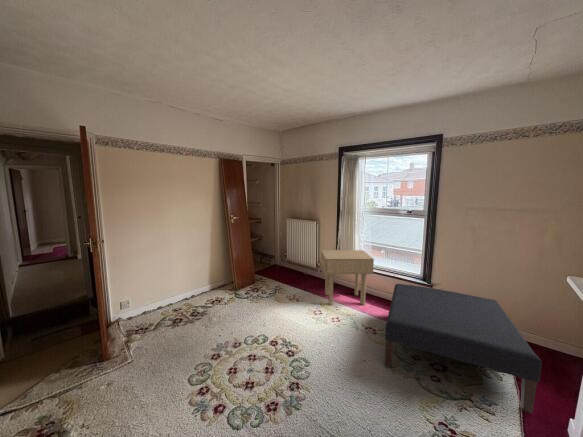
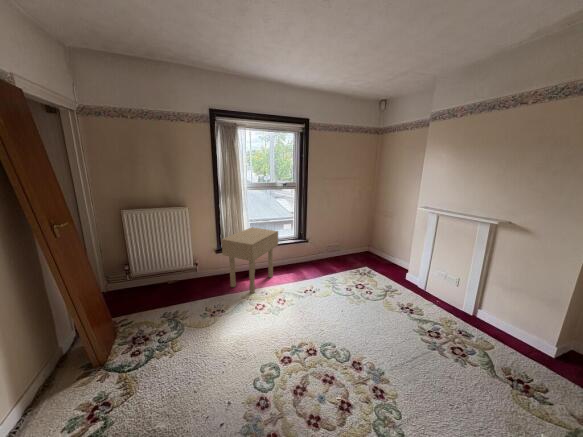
ottoman: present [385,284,542,414] -> none [298,234,399,303]

